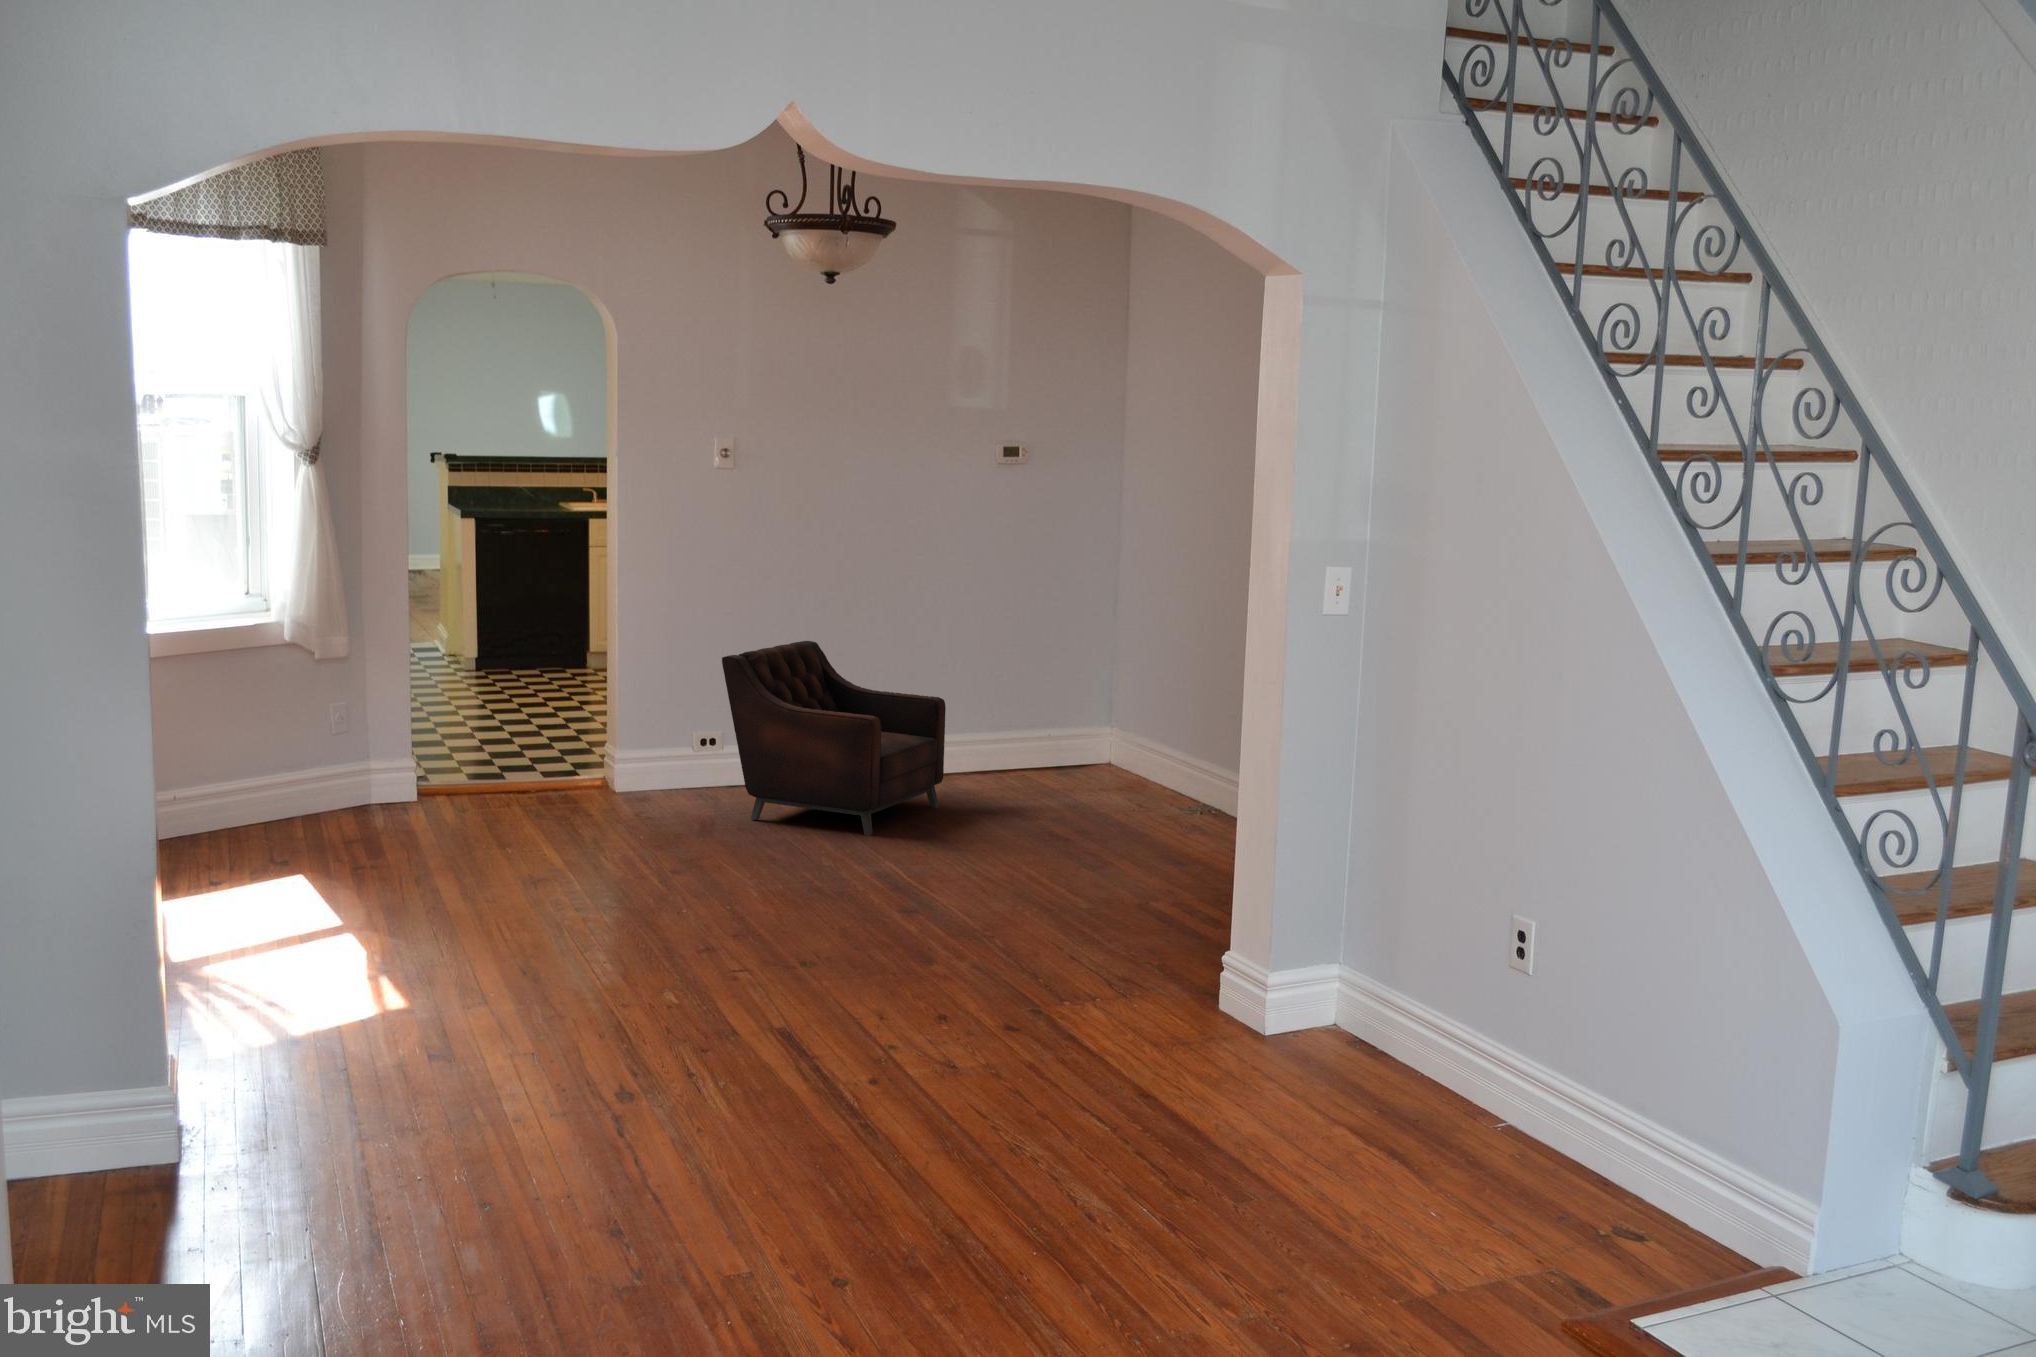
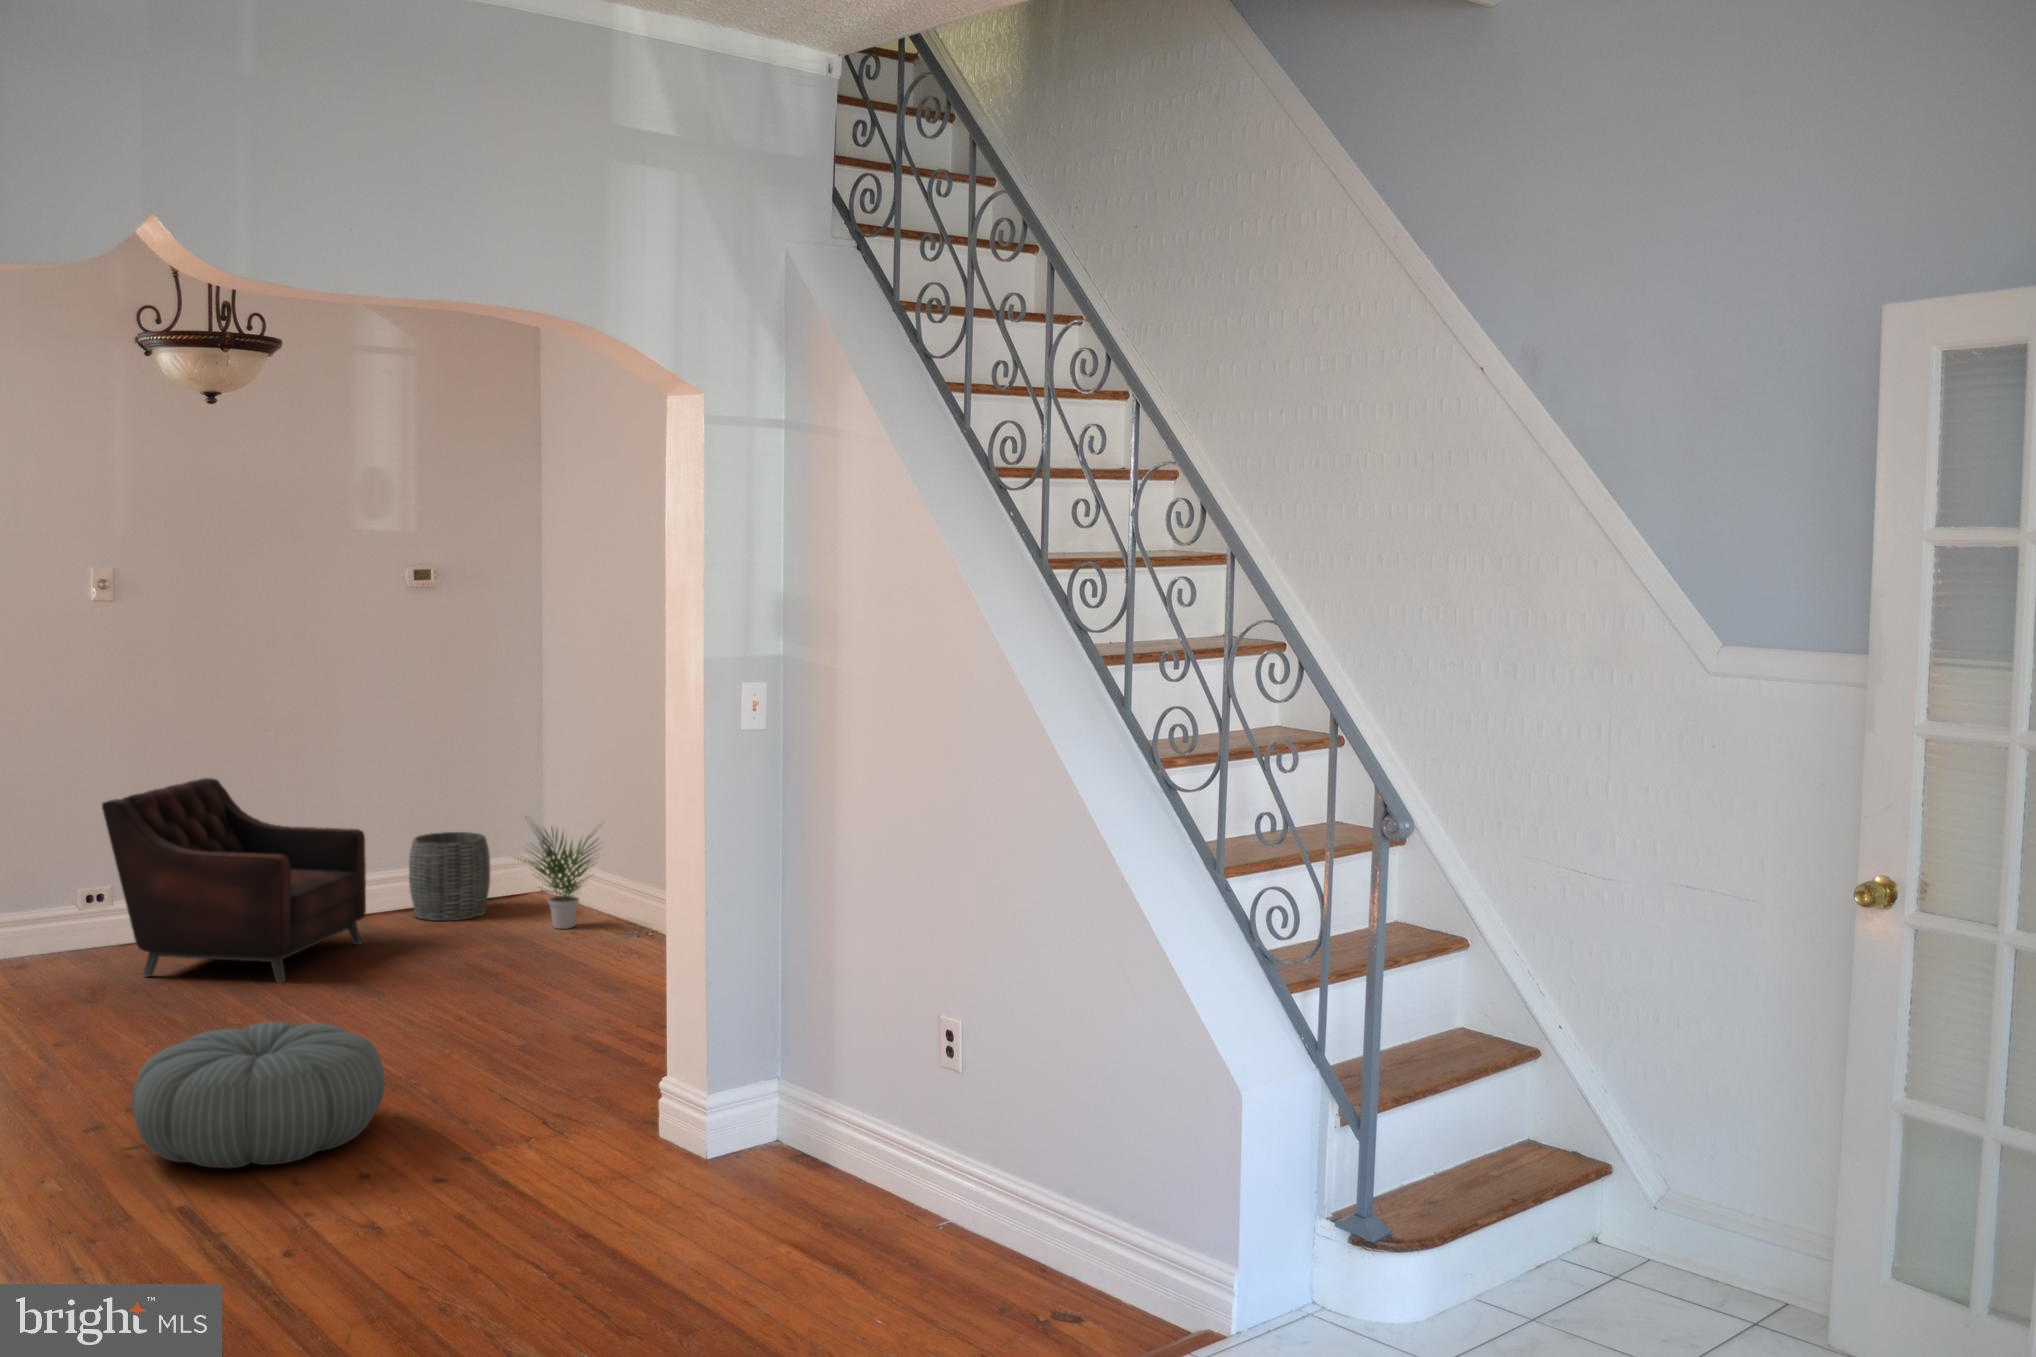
potted plant: none [1076,693,1176,809] -> present [518,825,600,929]
woven basket: none [981,707,1057,793] -> present [409,832,490,921]
pouf: none [756,865,969,992] -> present [132,1022,385,1168]

